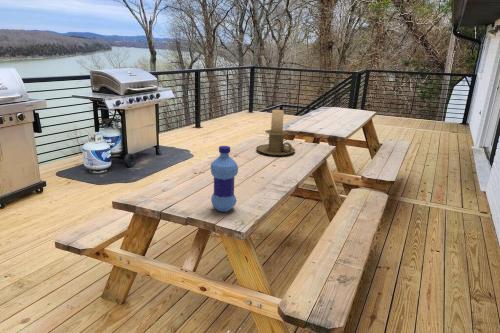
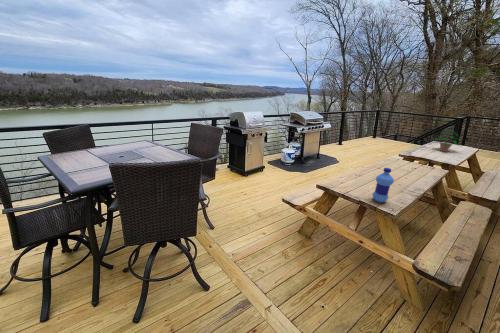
potted plant: none [315,85,354,121] -> present [436,130,458,152]
candle holder: present [256,110,295,155] -> none [391,145,419,173]

